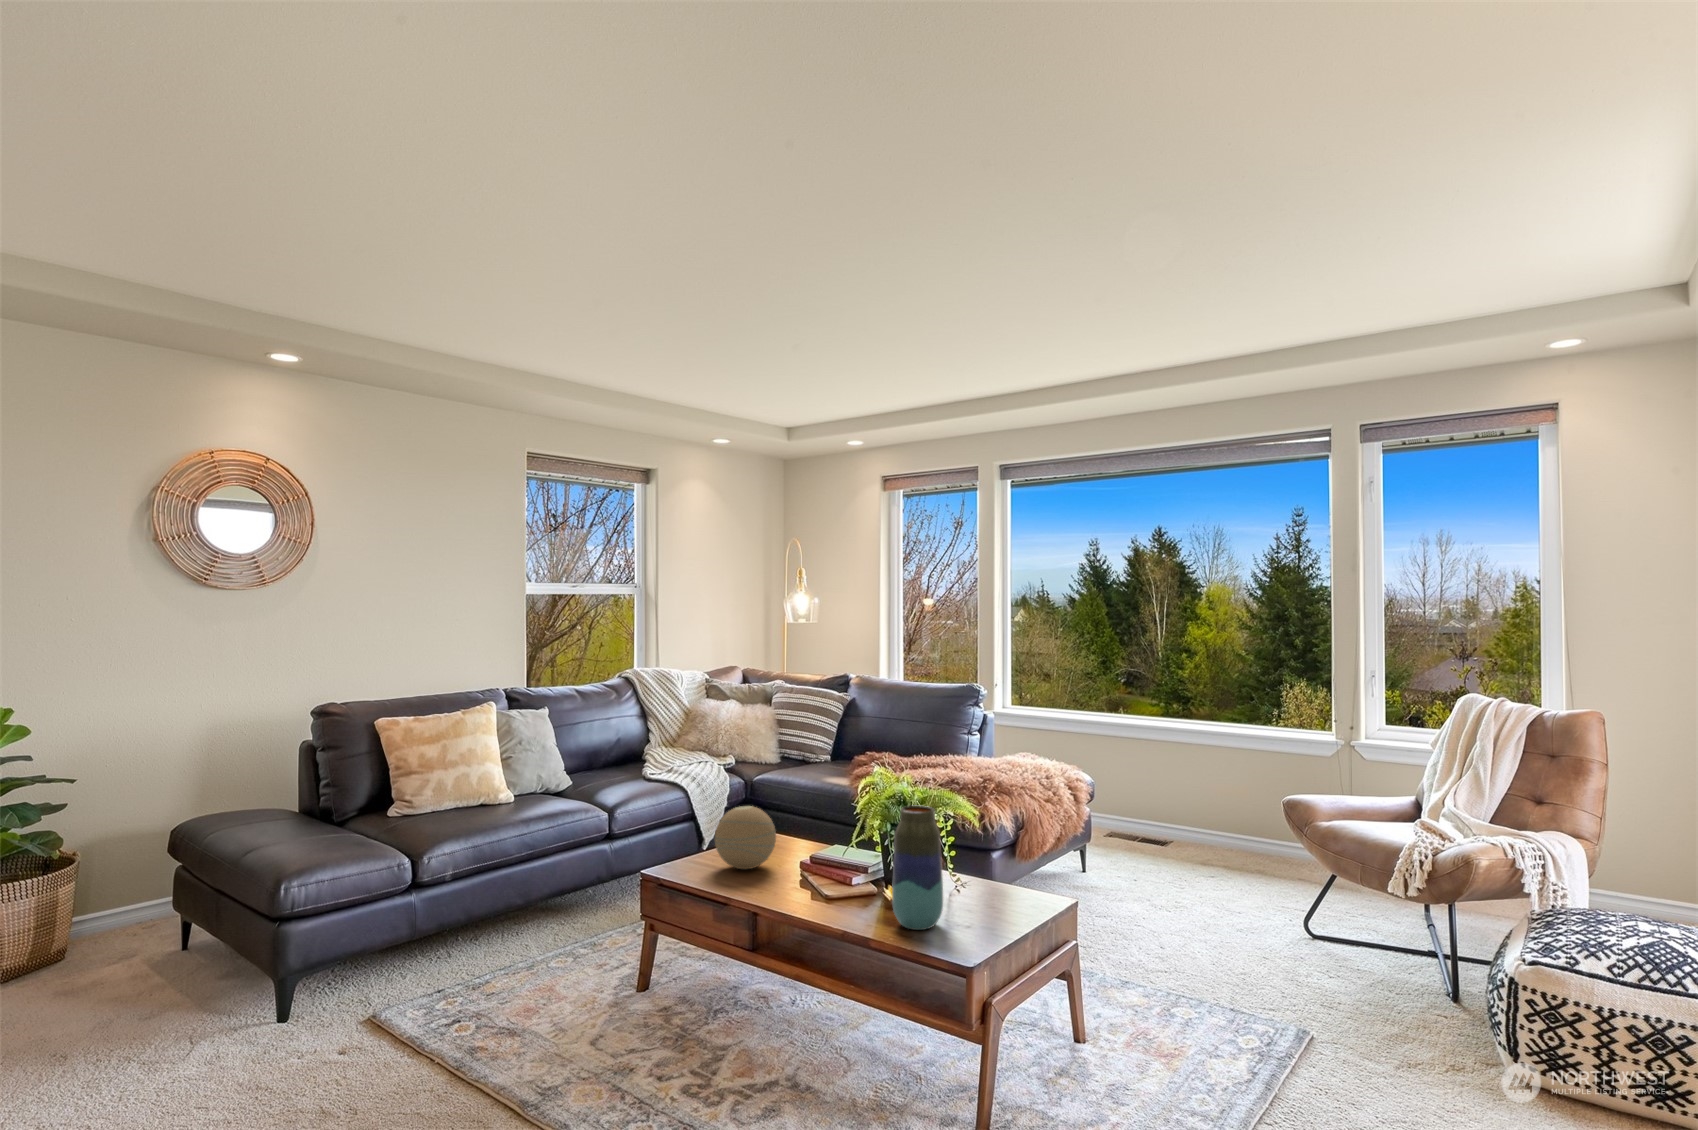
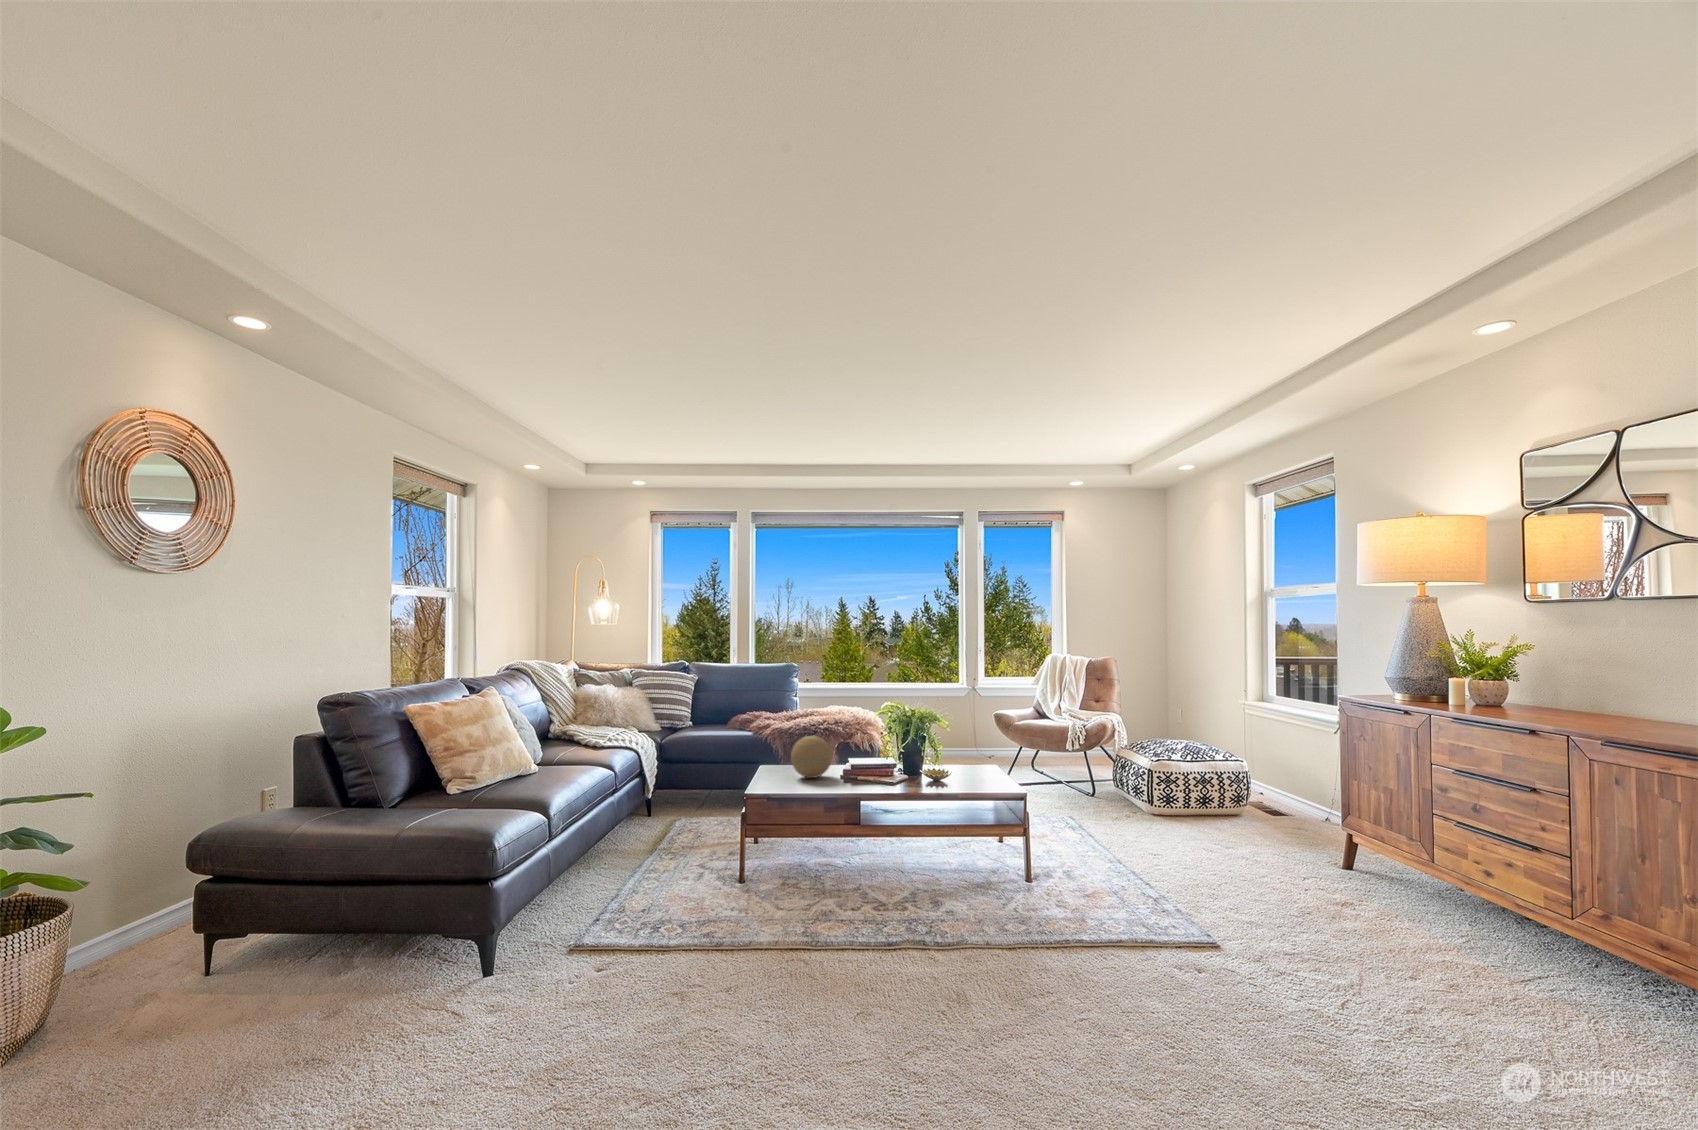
vase: present [892,805,943,930] -> none [955,714,984,783]

